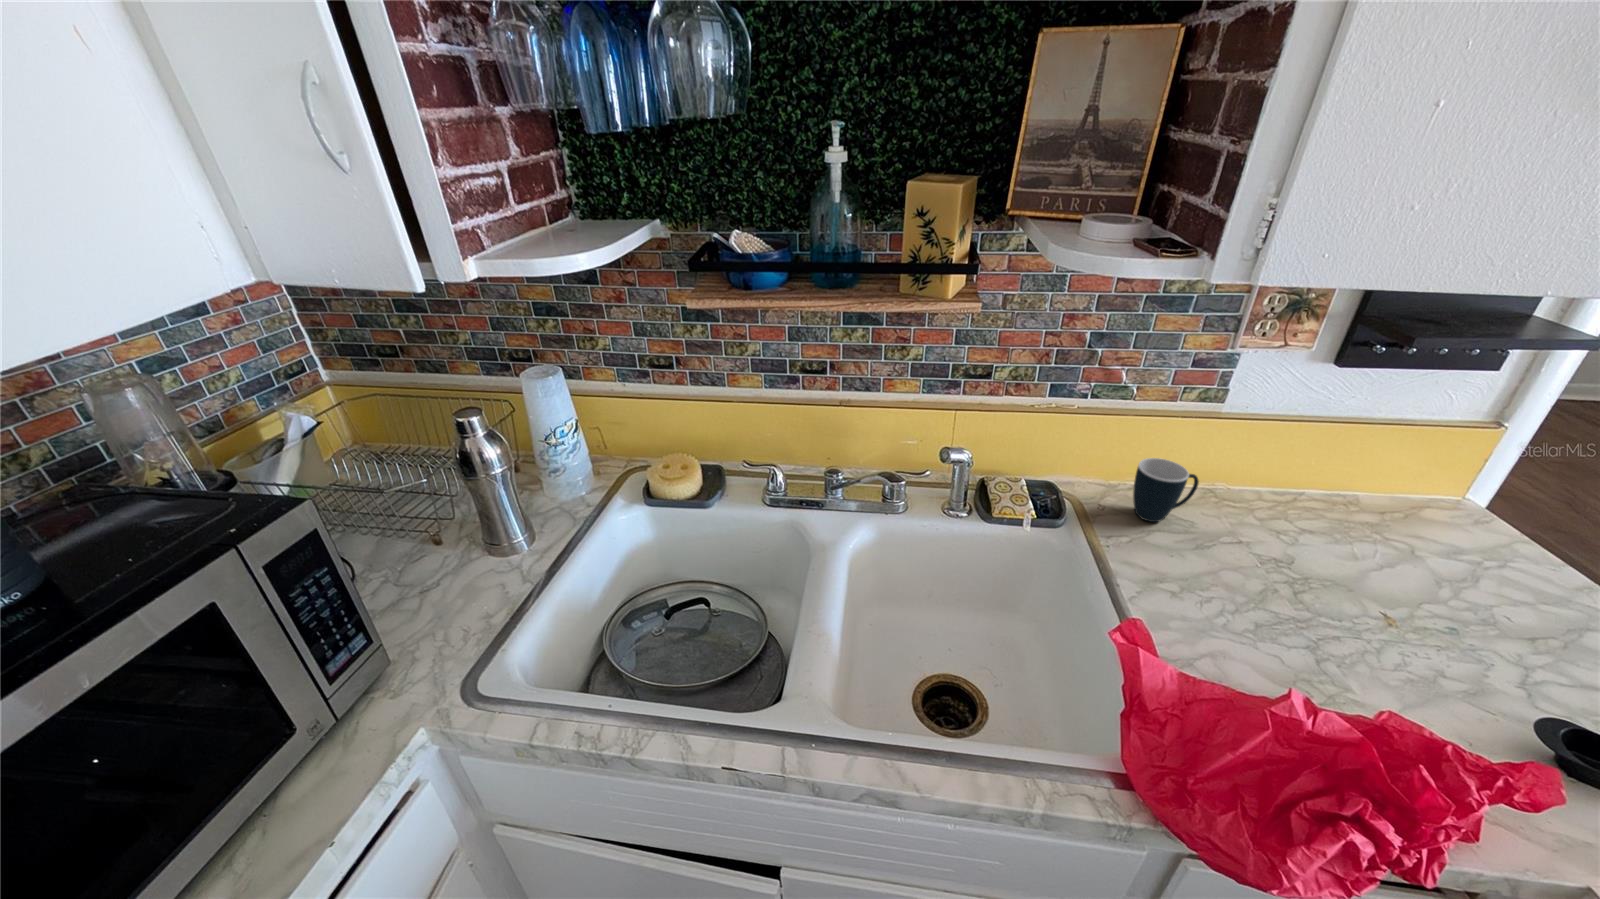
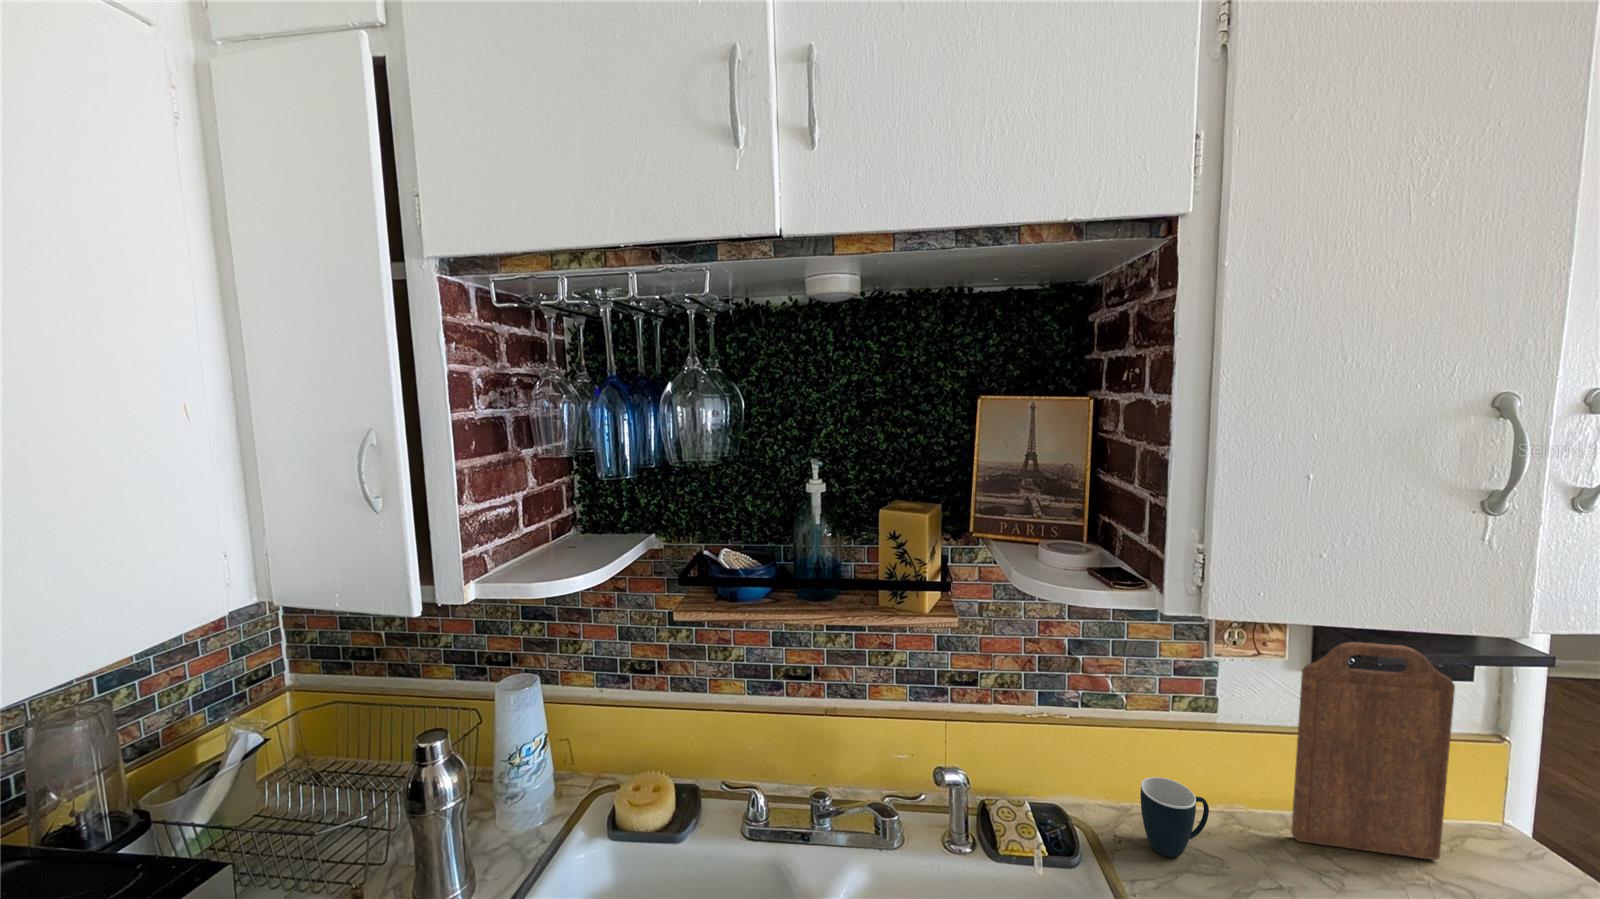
cutting board: none [1270,328,1491,527] -> present [1291,642,1455,860]

